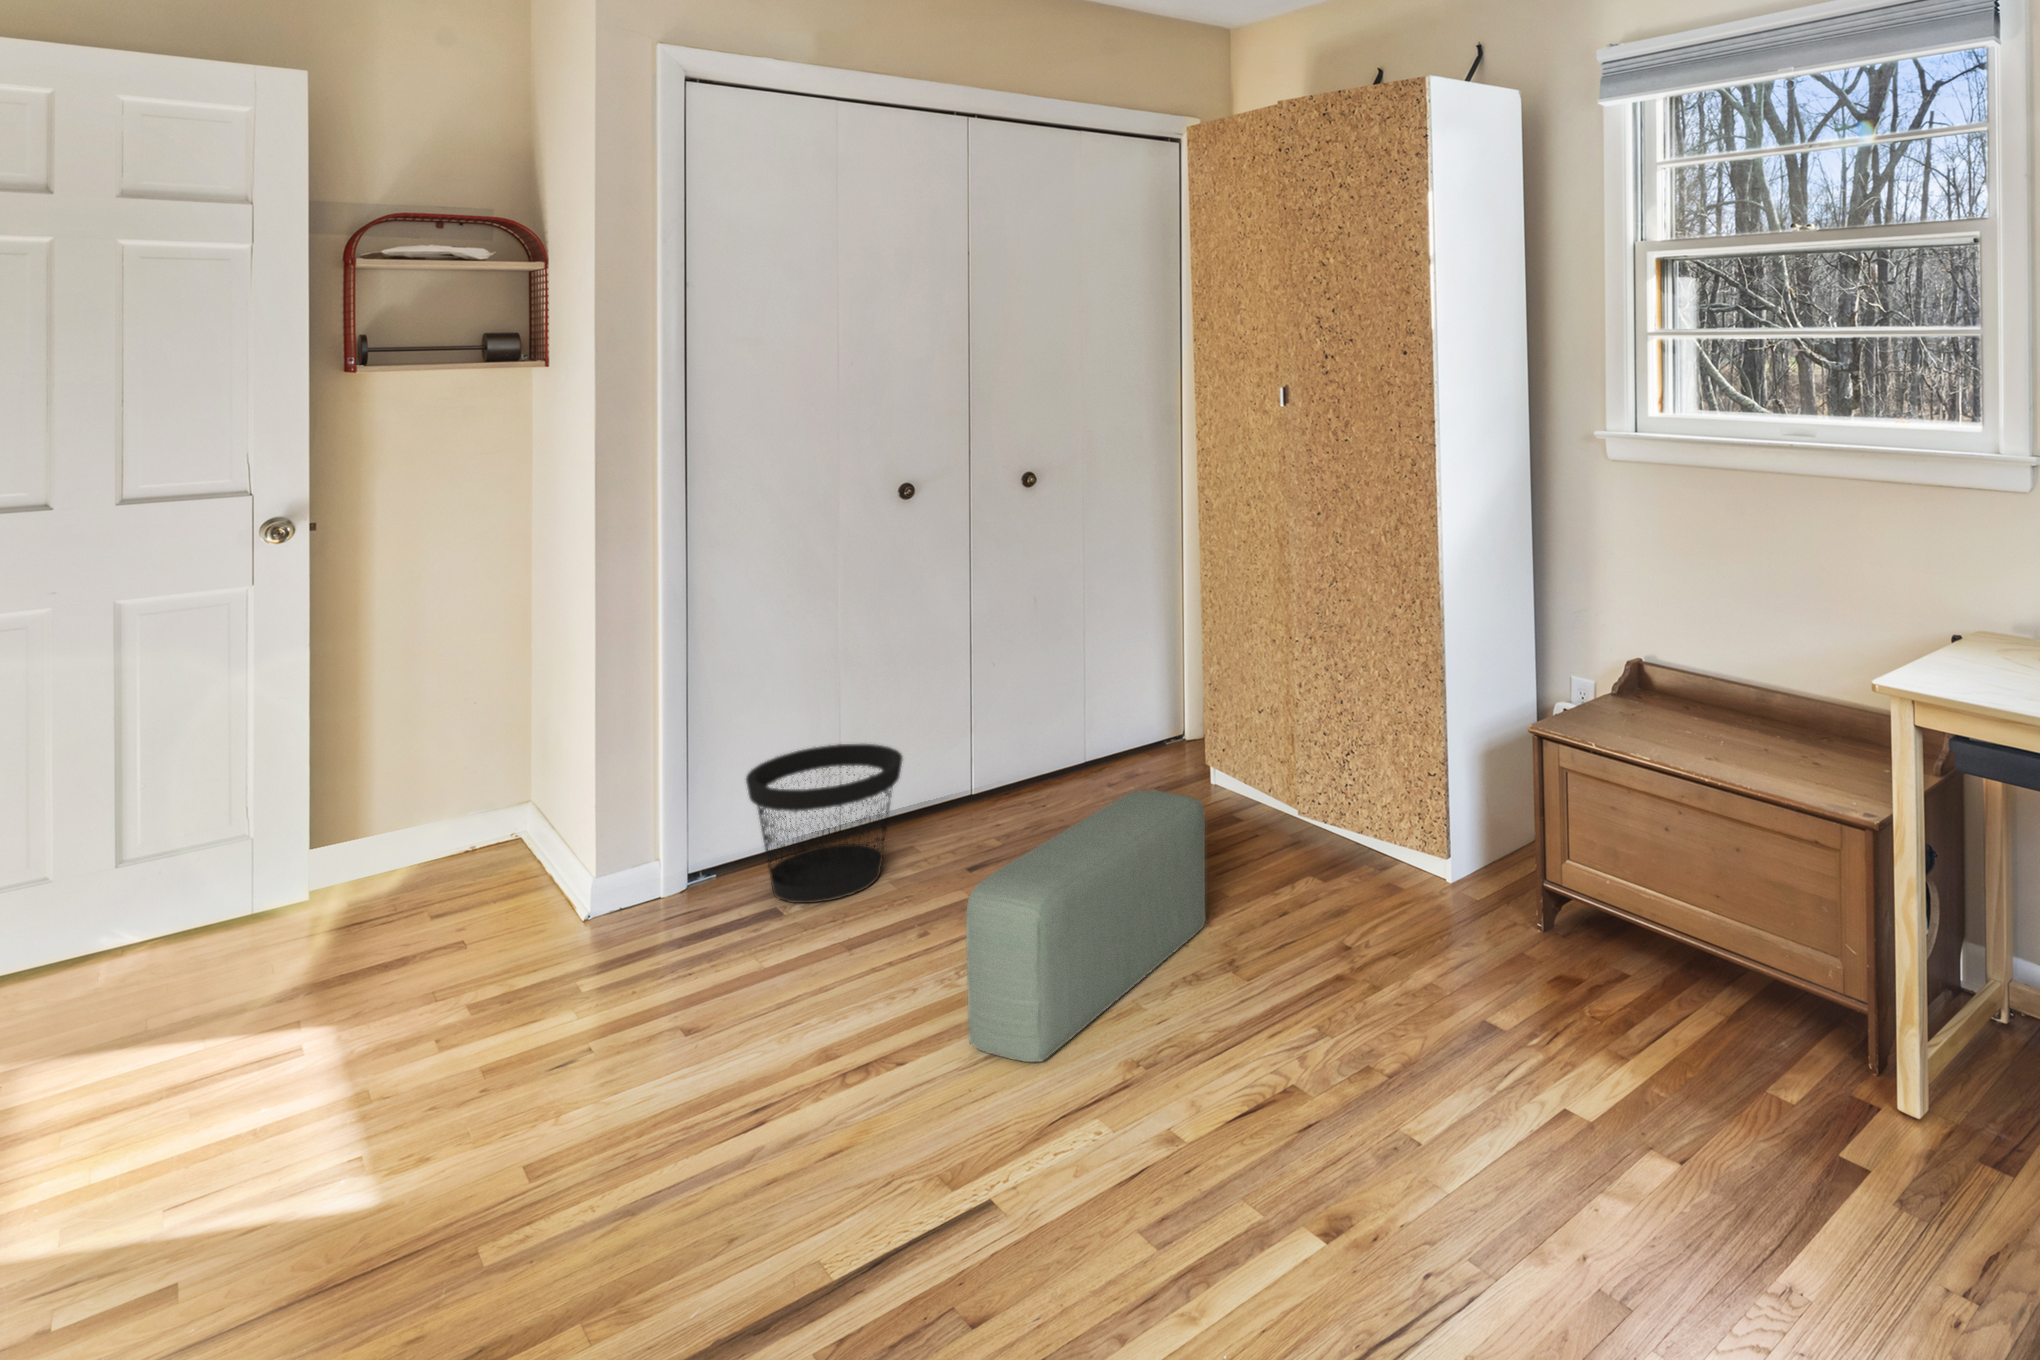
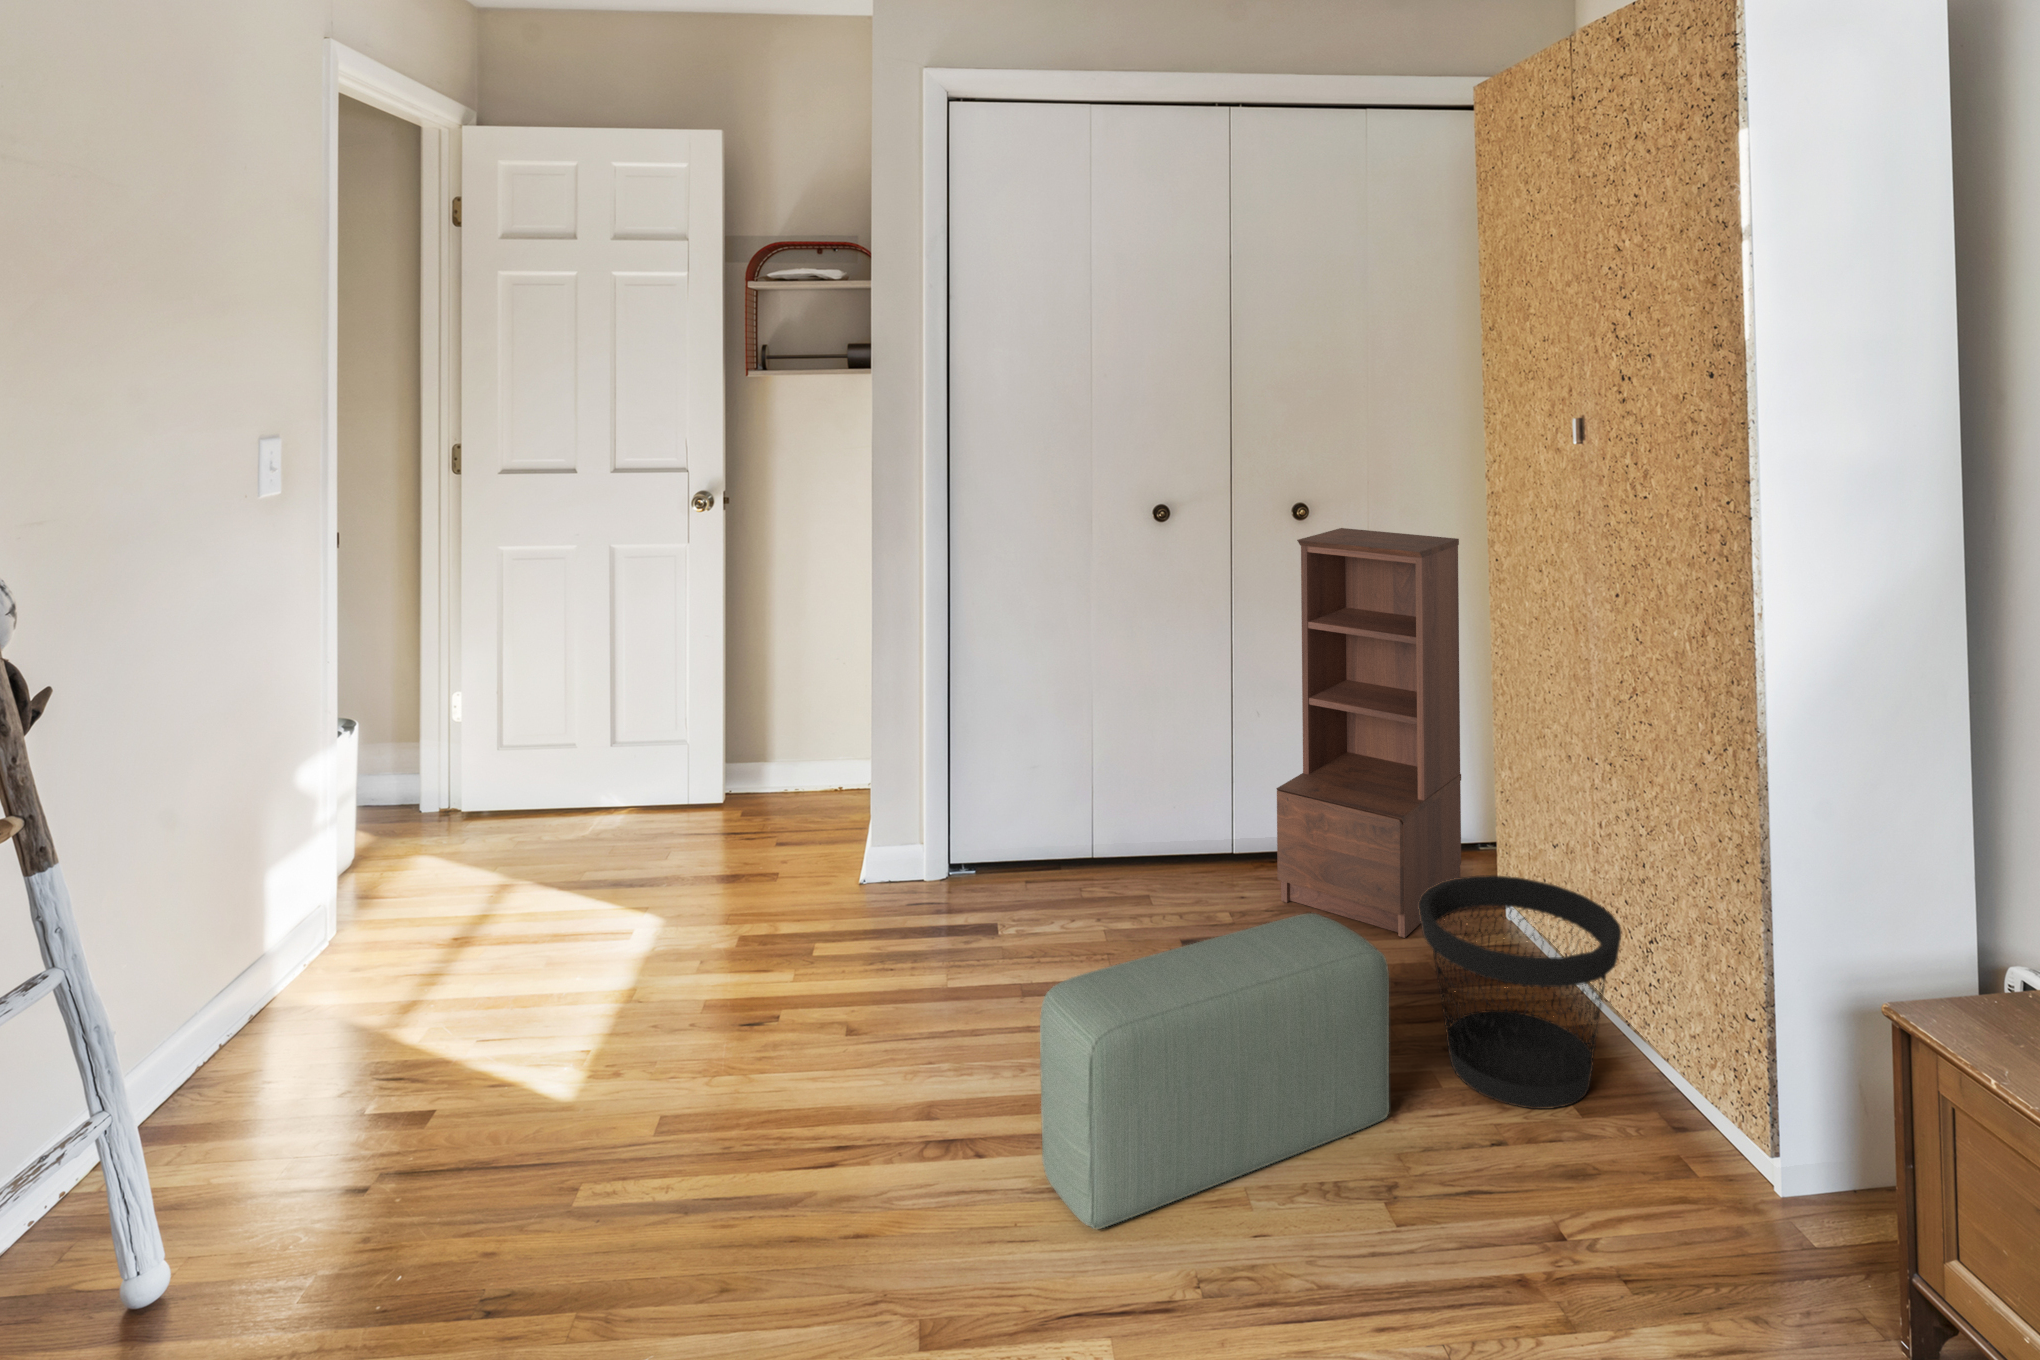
bookshelf: none [1027,494,1163,822] -> present [1276,528,1461,938]
wastebasket: present [746,744,902,903] -> present [1419,875,1622,1109]

